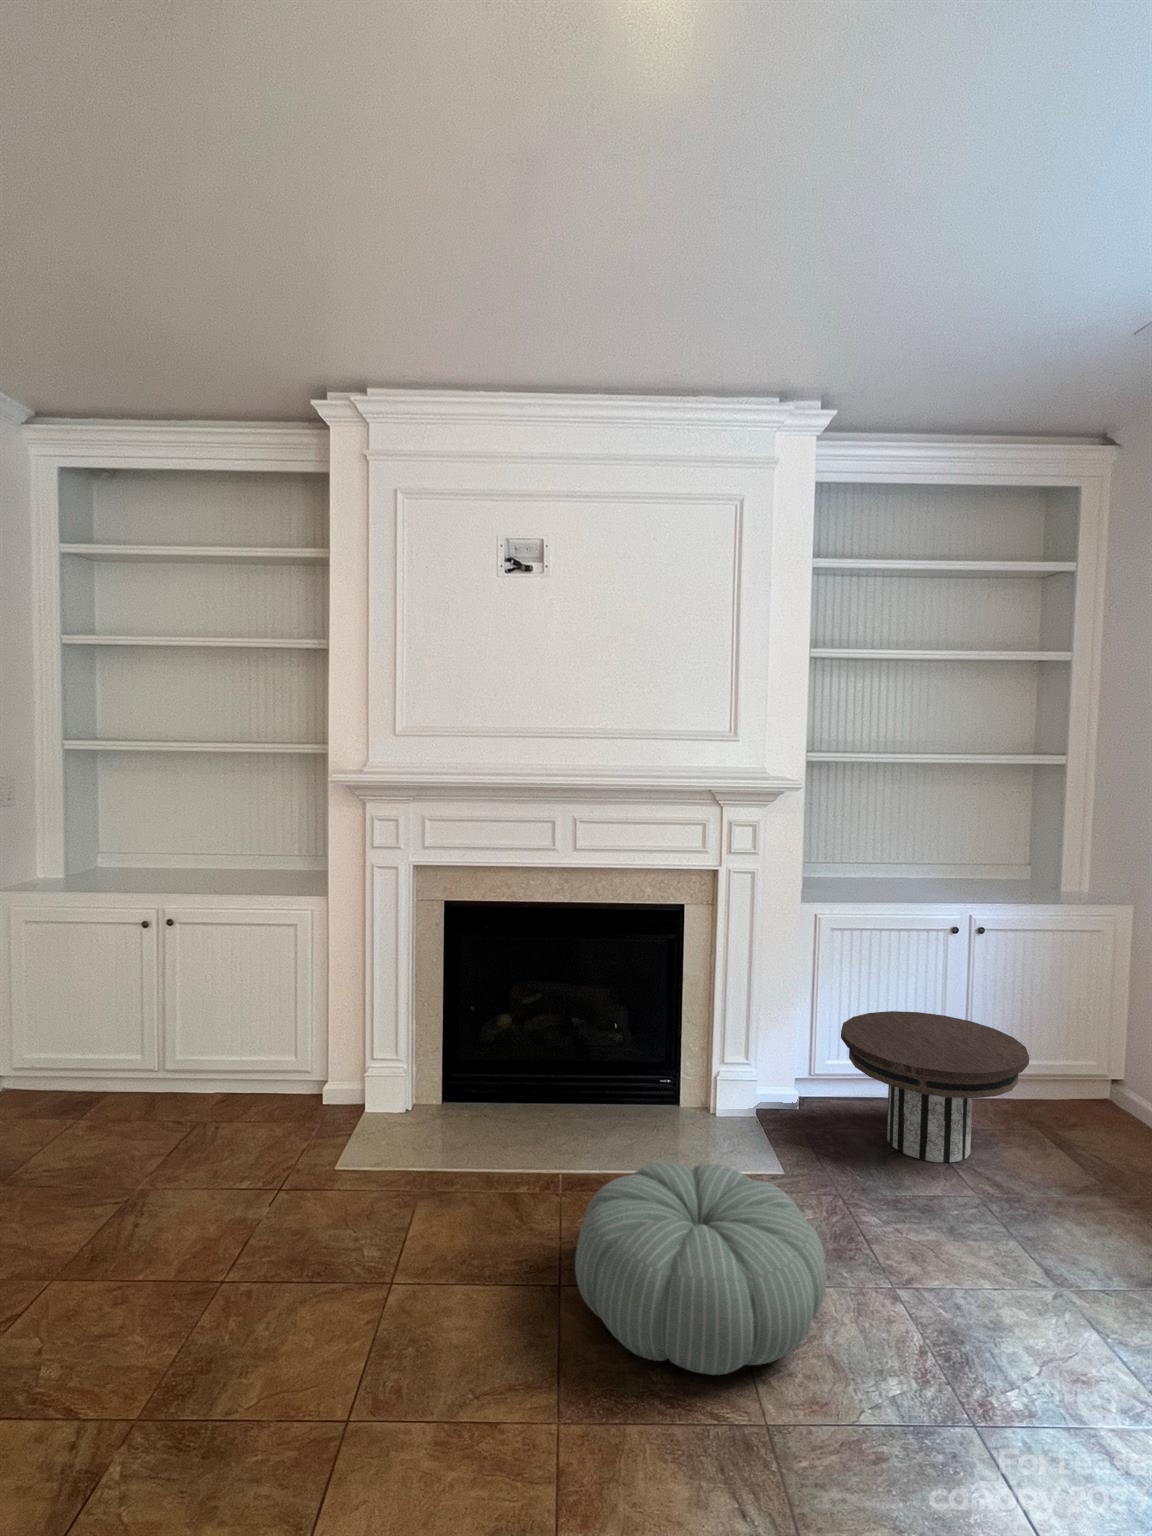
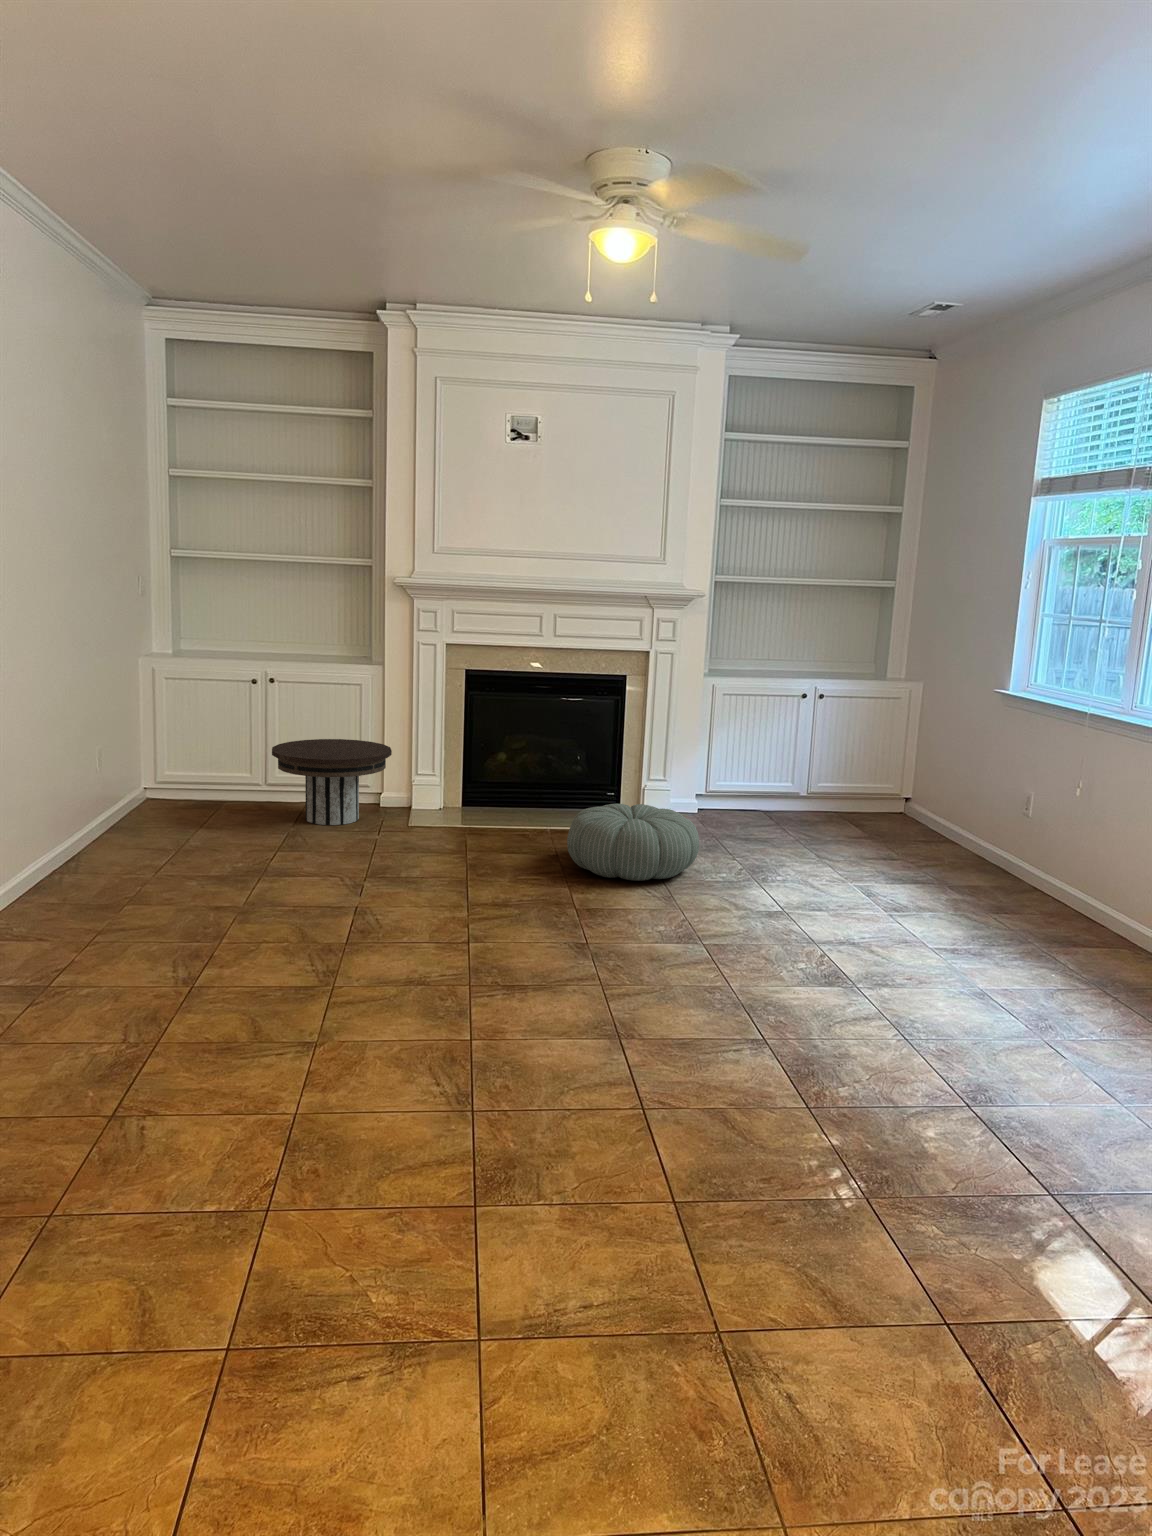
side table: present [841,1011,1029,1163] -> present [272,739,392,825]

